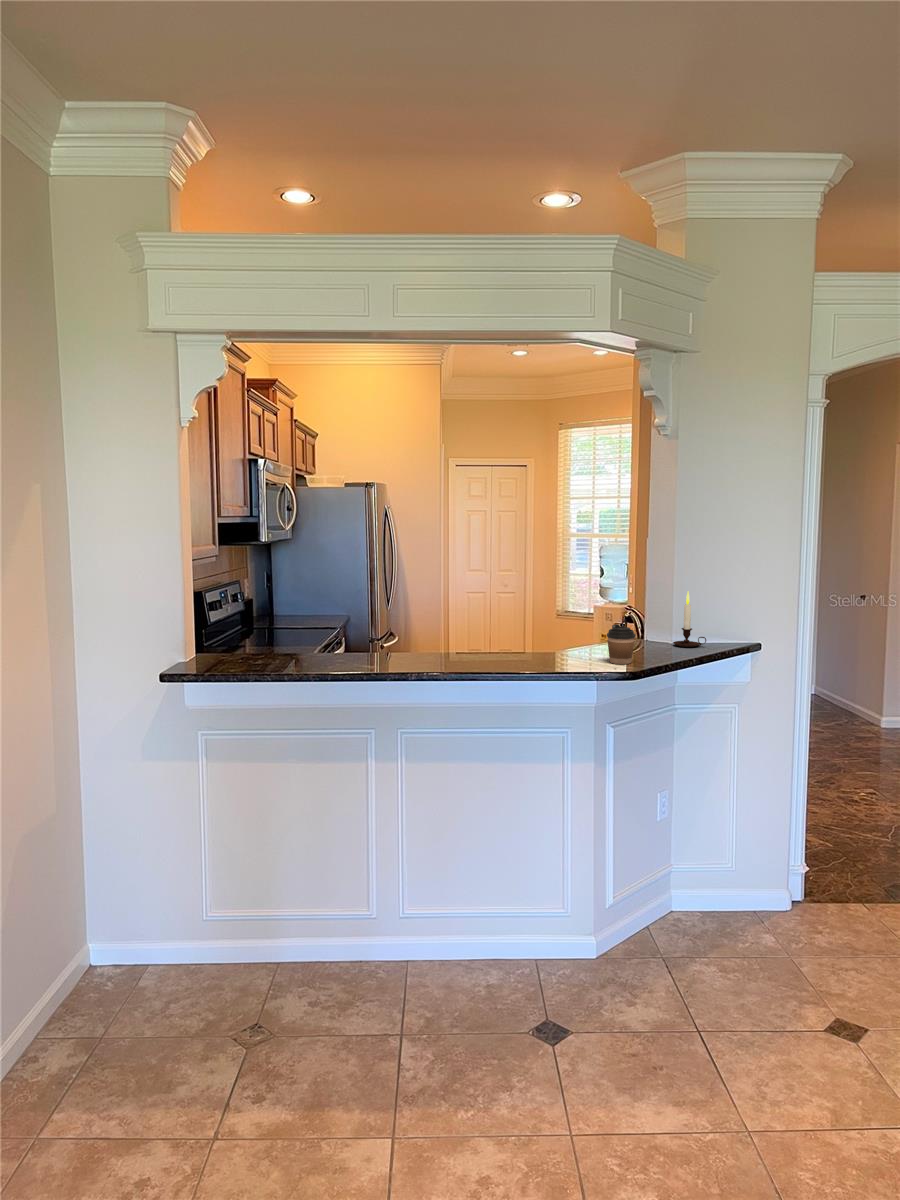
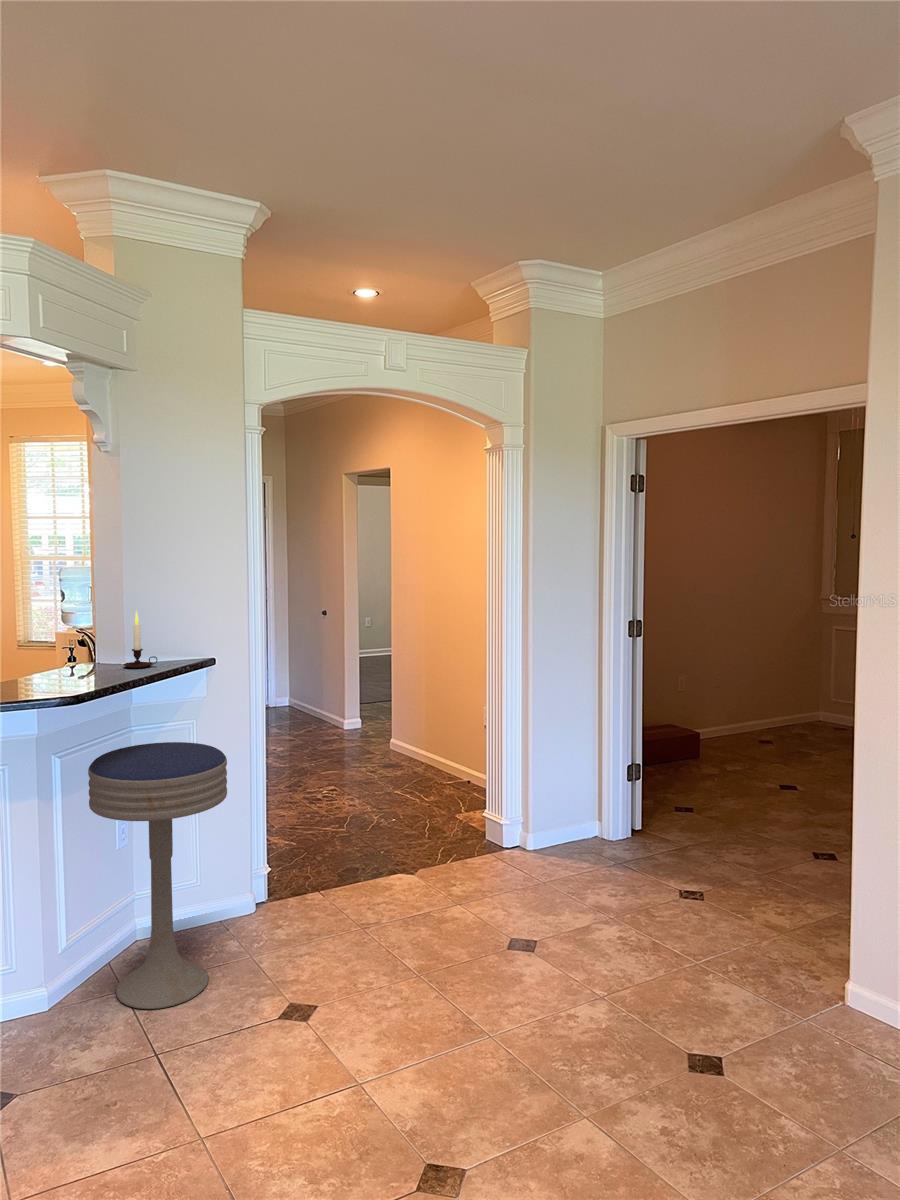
coffee cup: present [607,624,636,664] -> none [43,650,76,692]
bar stool: none [639,722,778,987] -> present [88,742,227,1009]

